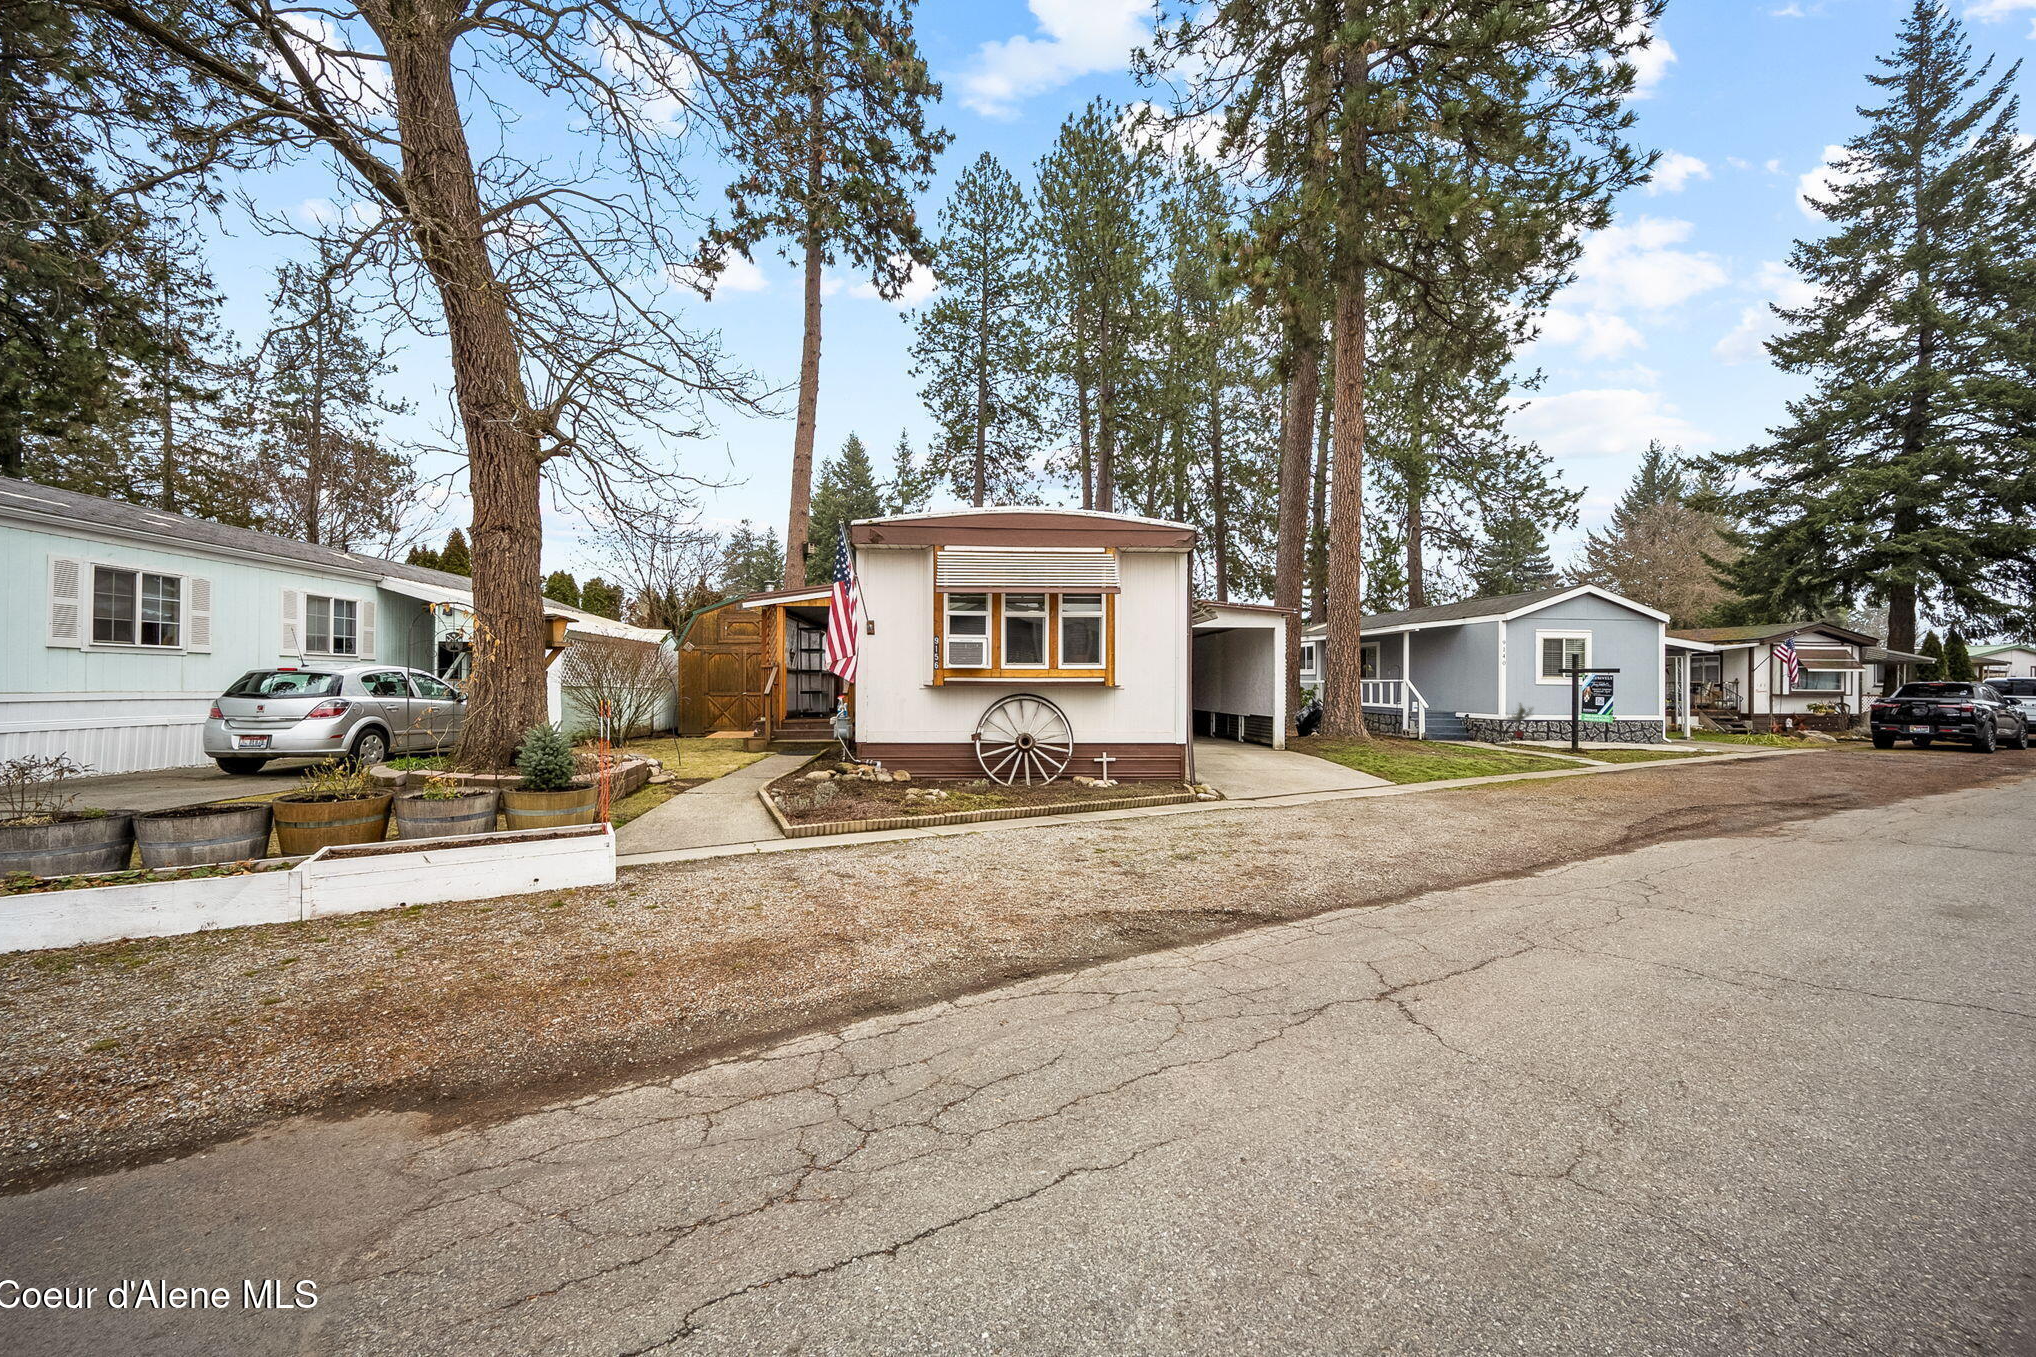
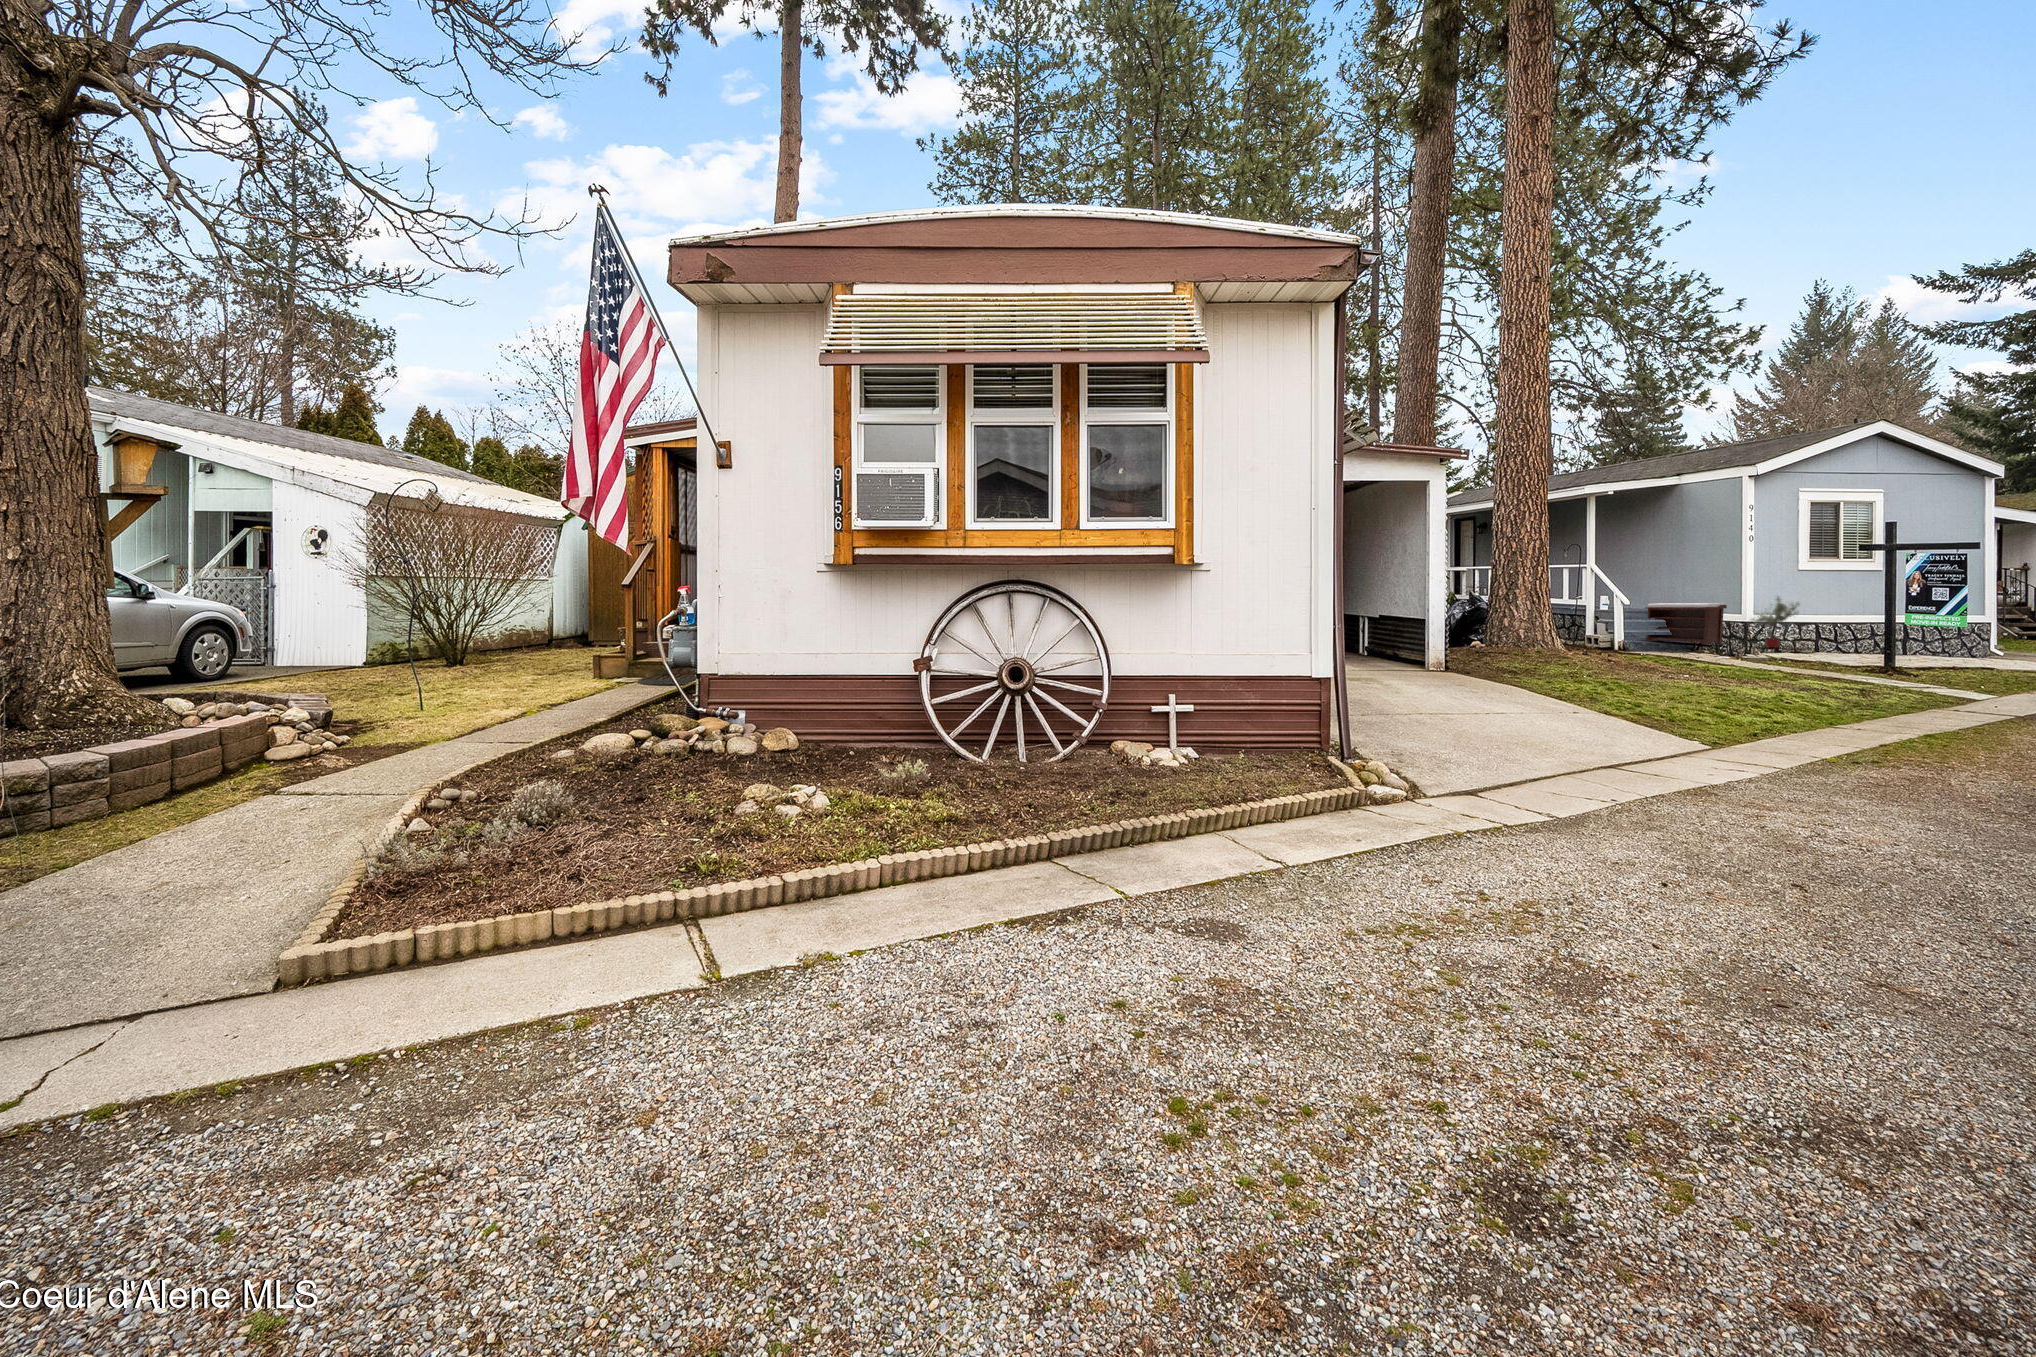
bench: none [1443,707,1491,735] -> present [1645,603,1727,645]

